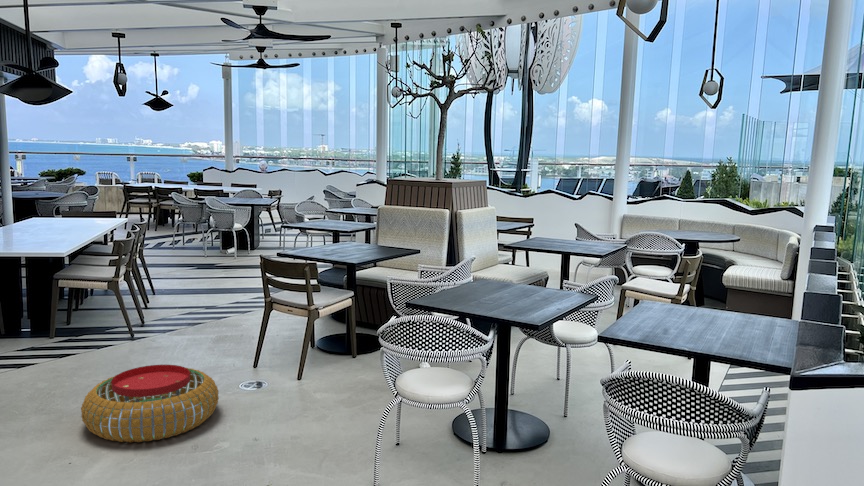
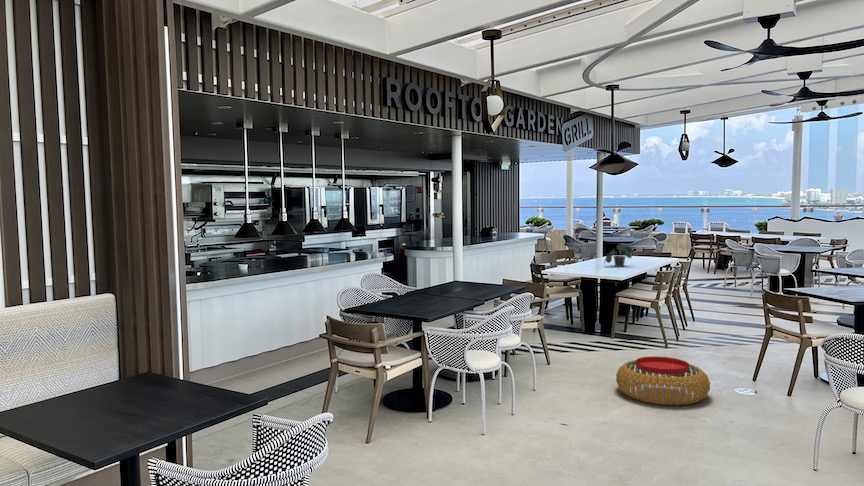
potted plant: none [28,205,72,237] -> present [605,245,633,267]

